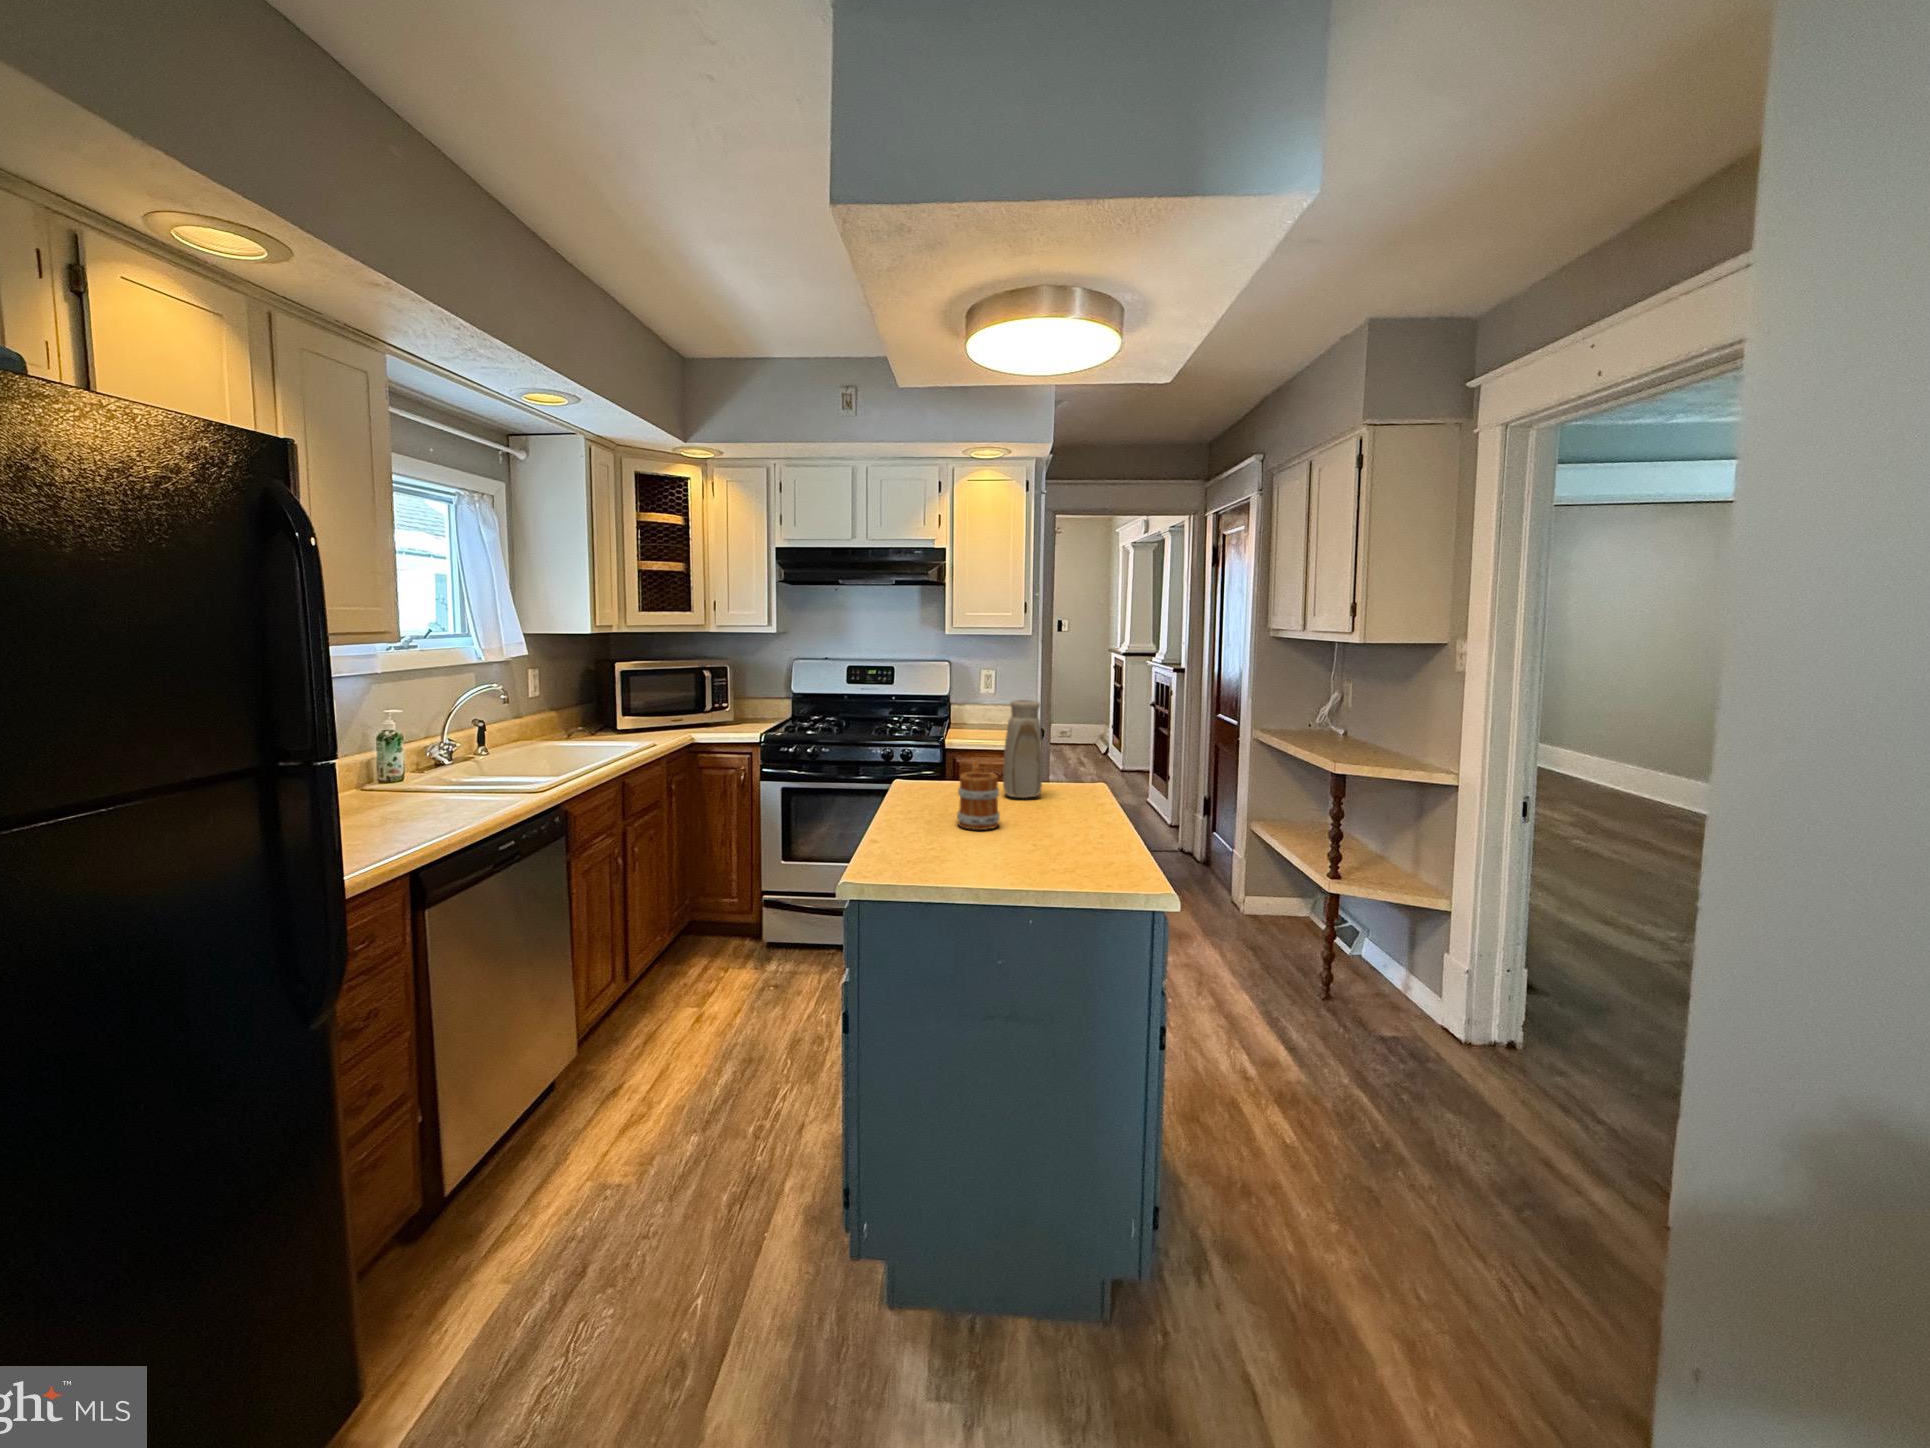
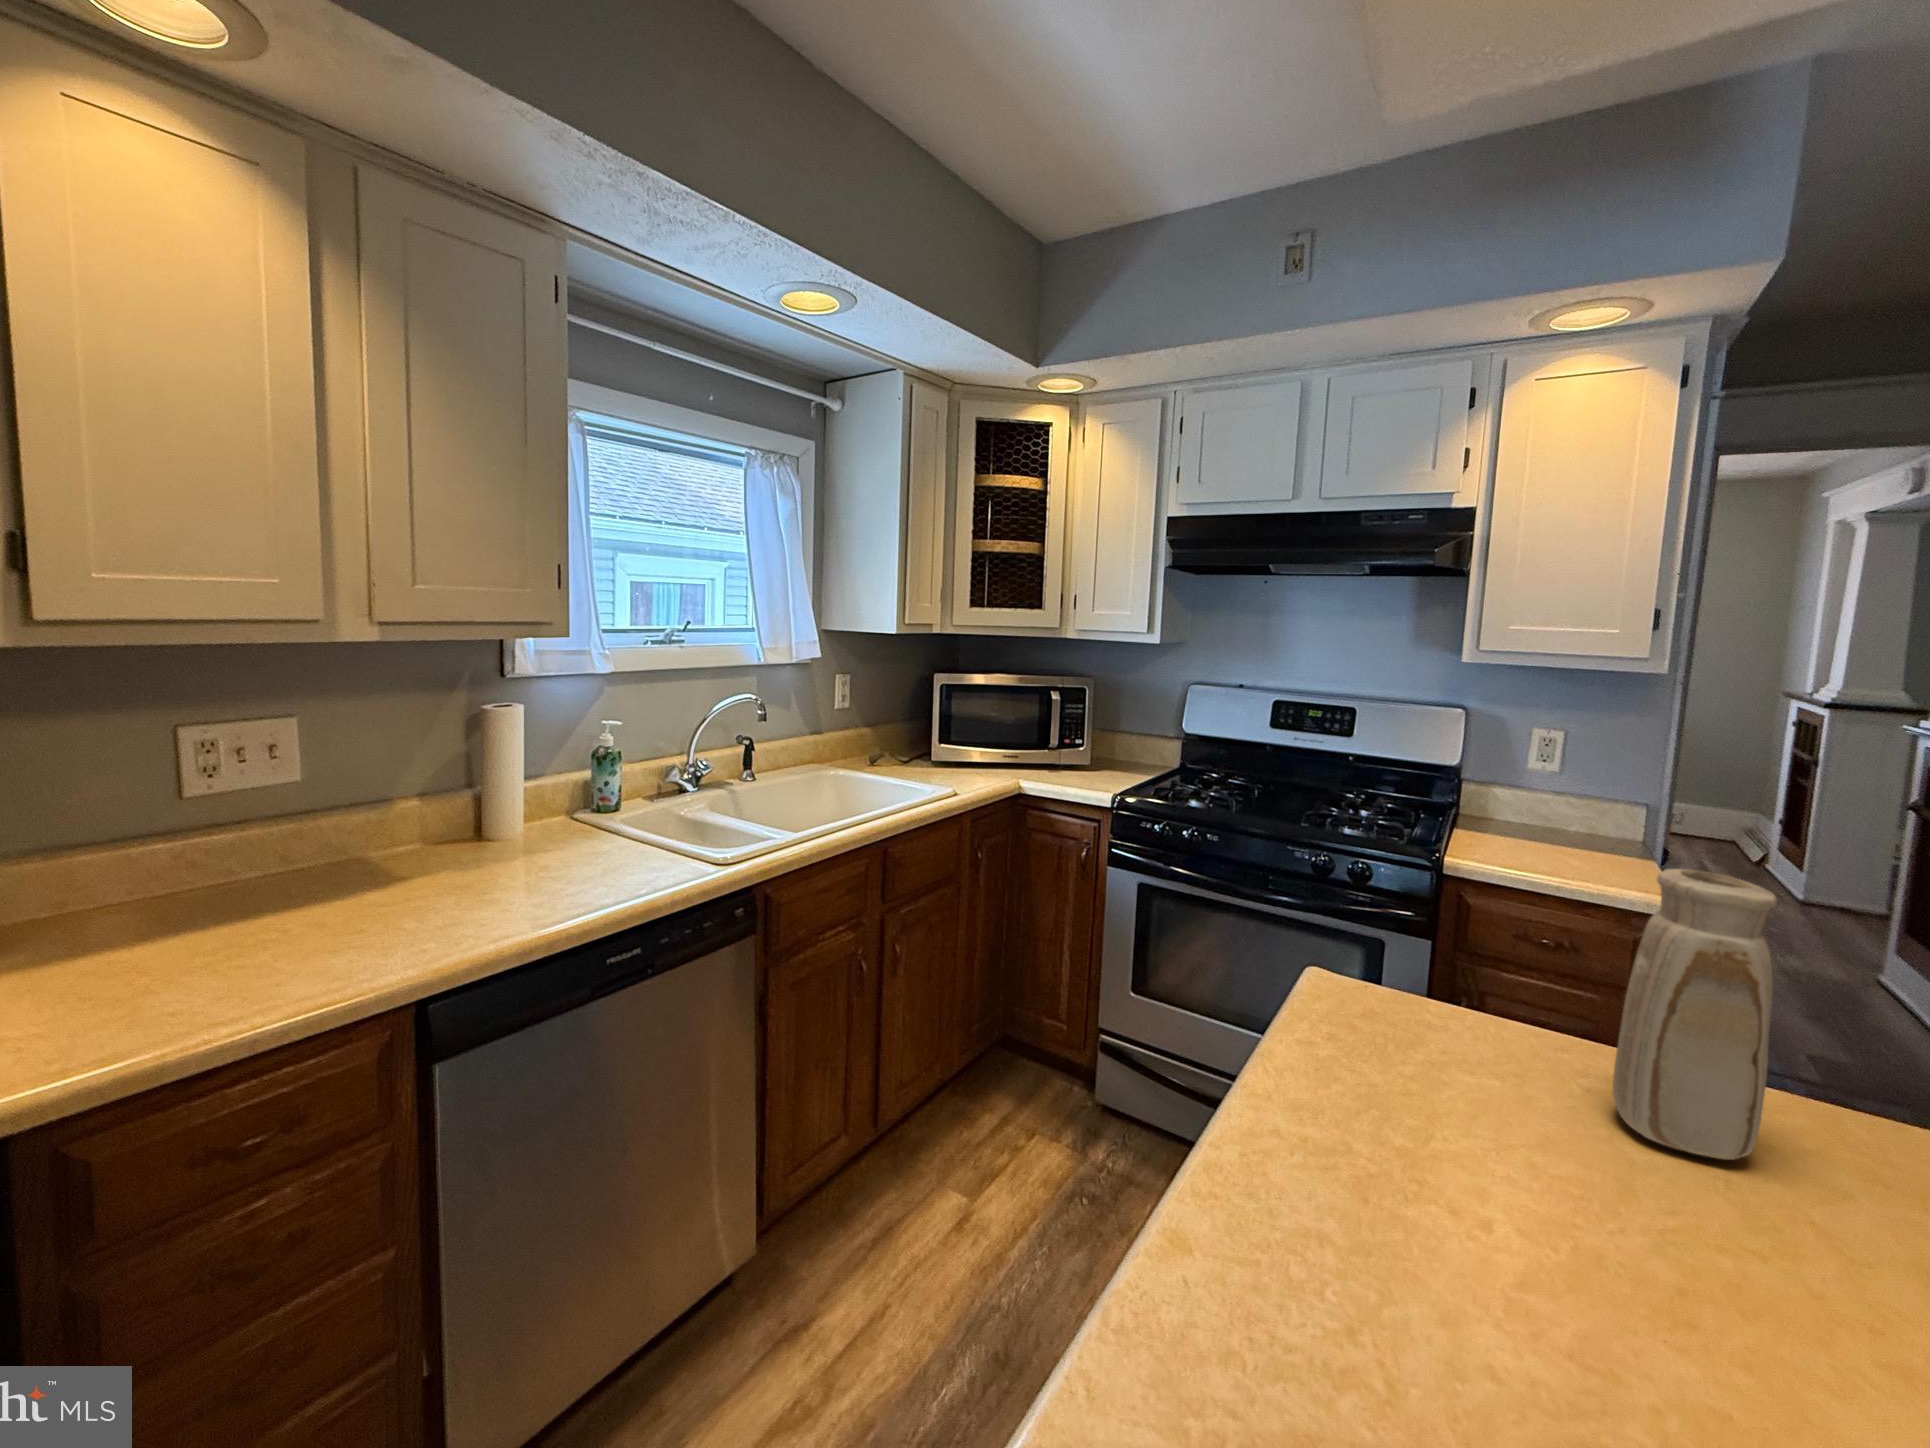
mug: present [957,761,1000,830] -> none [1459,1054,1629,1326]

